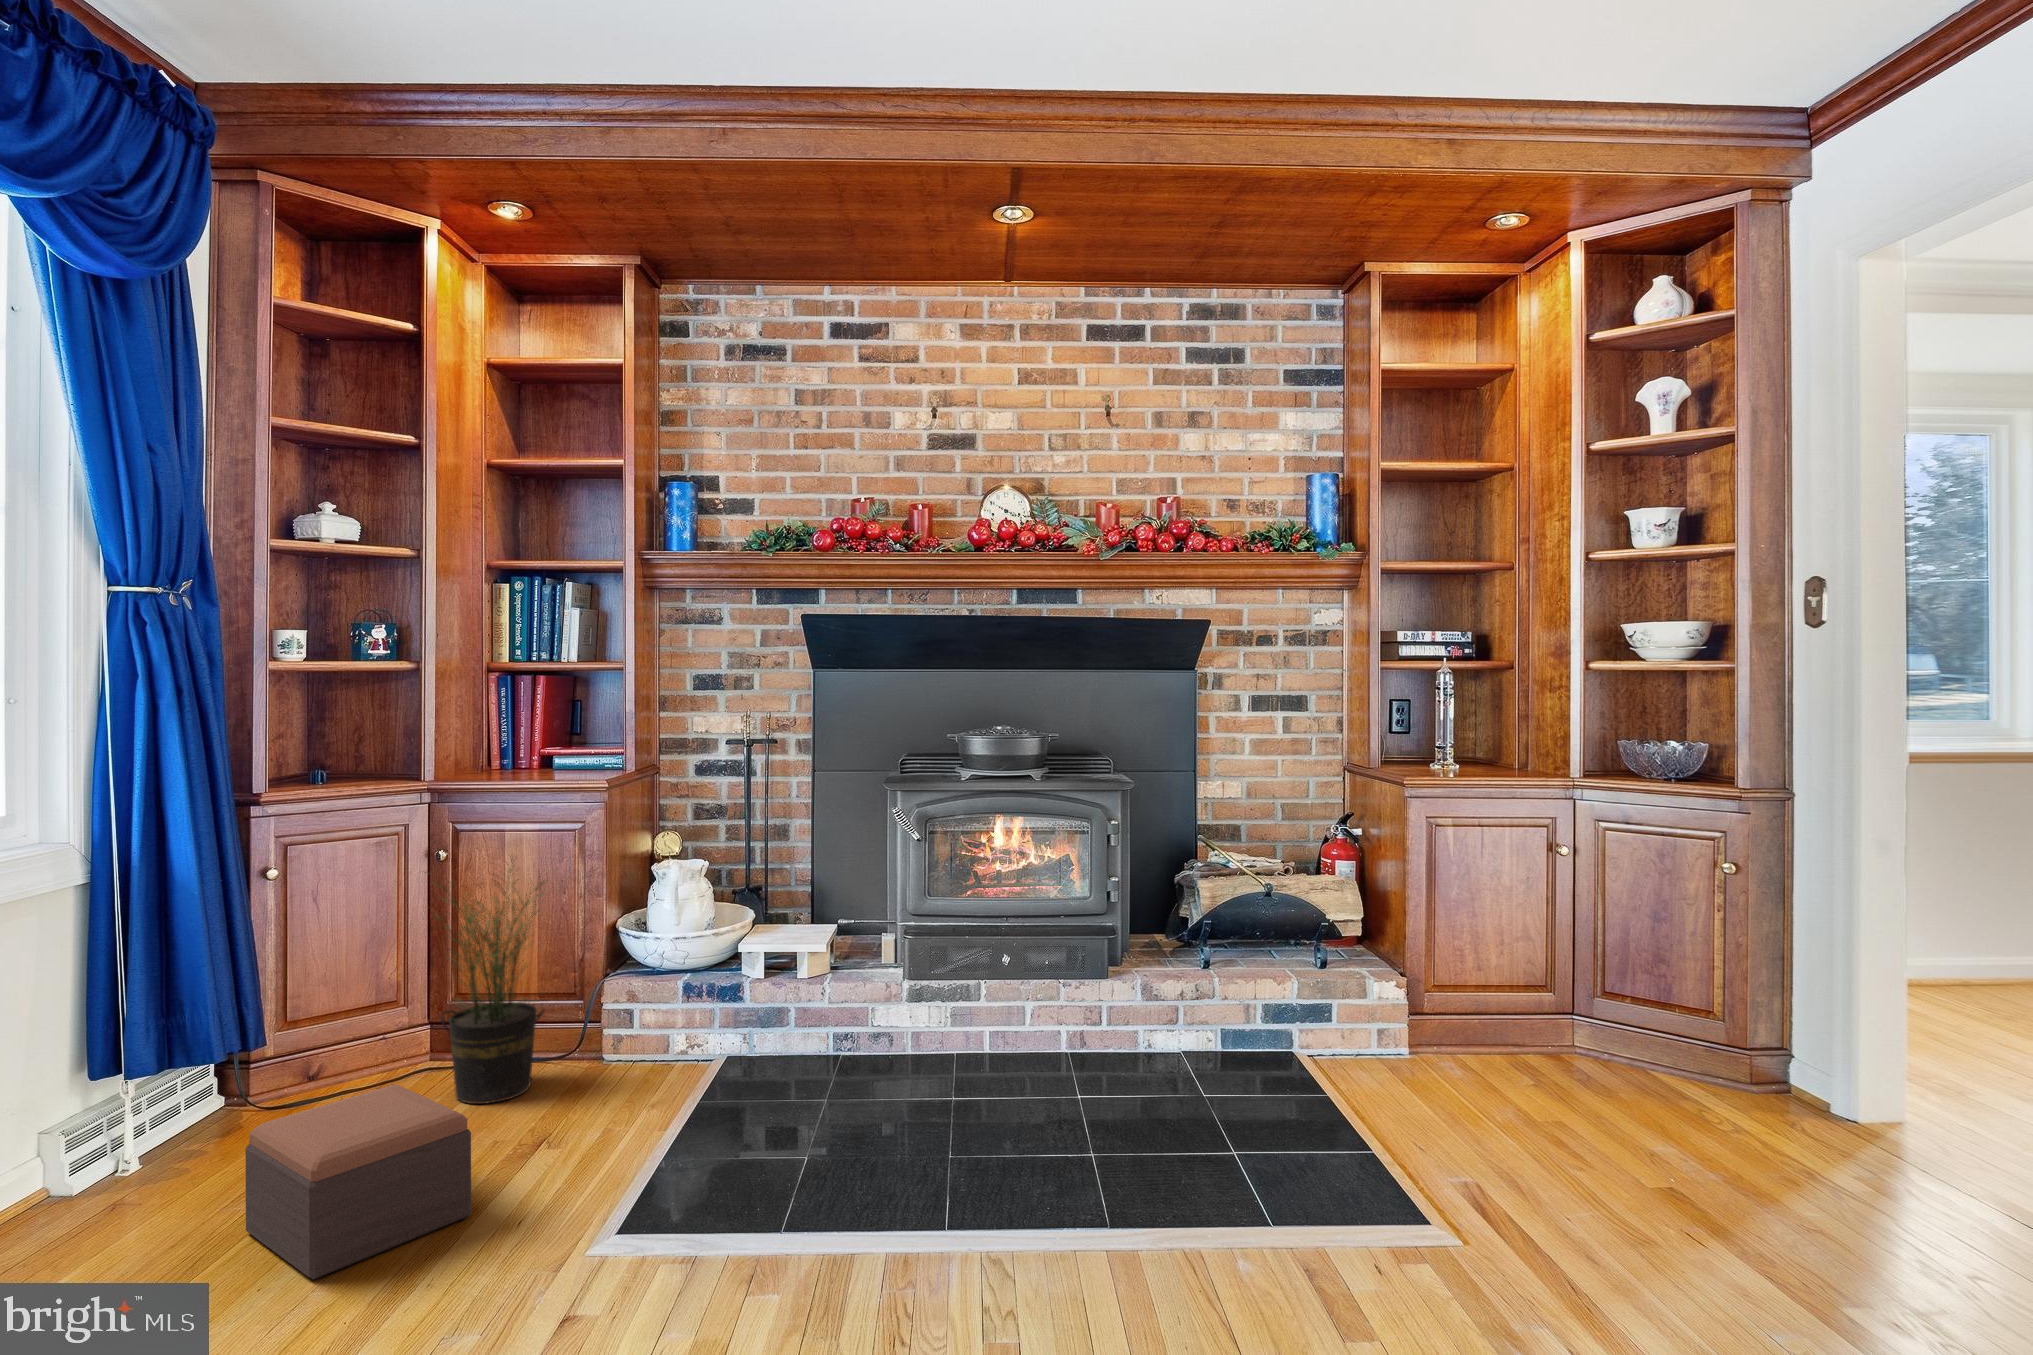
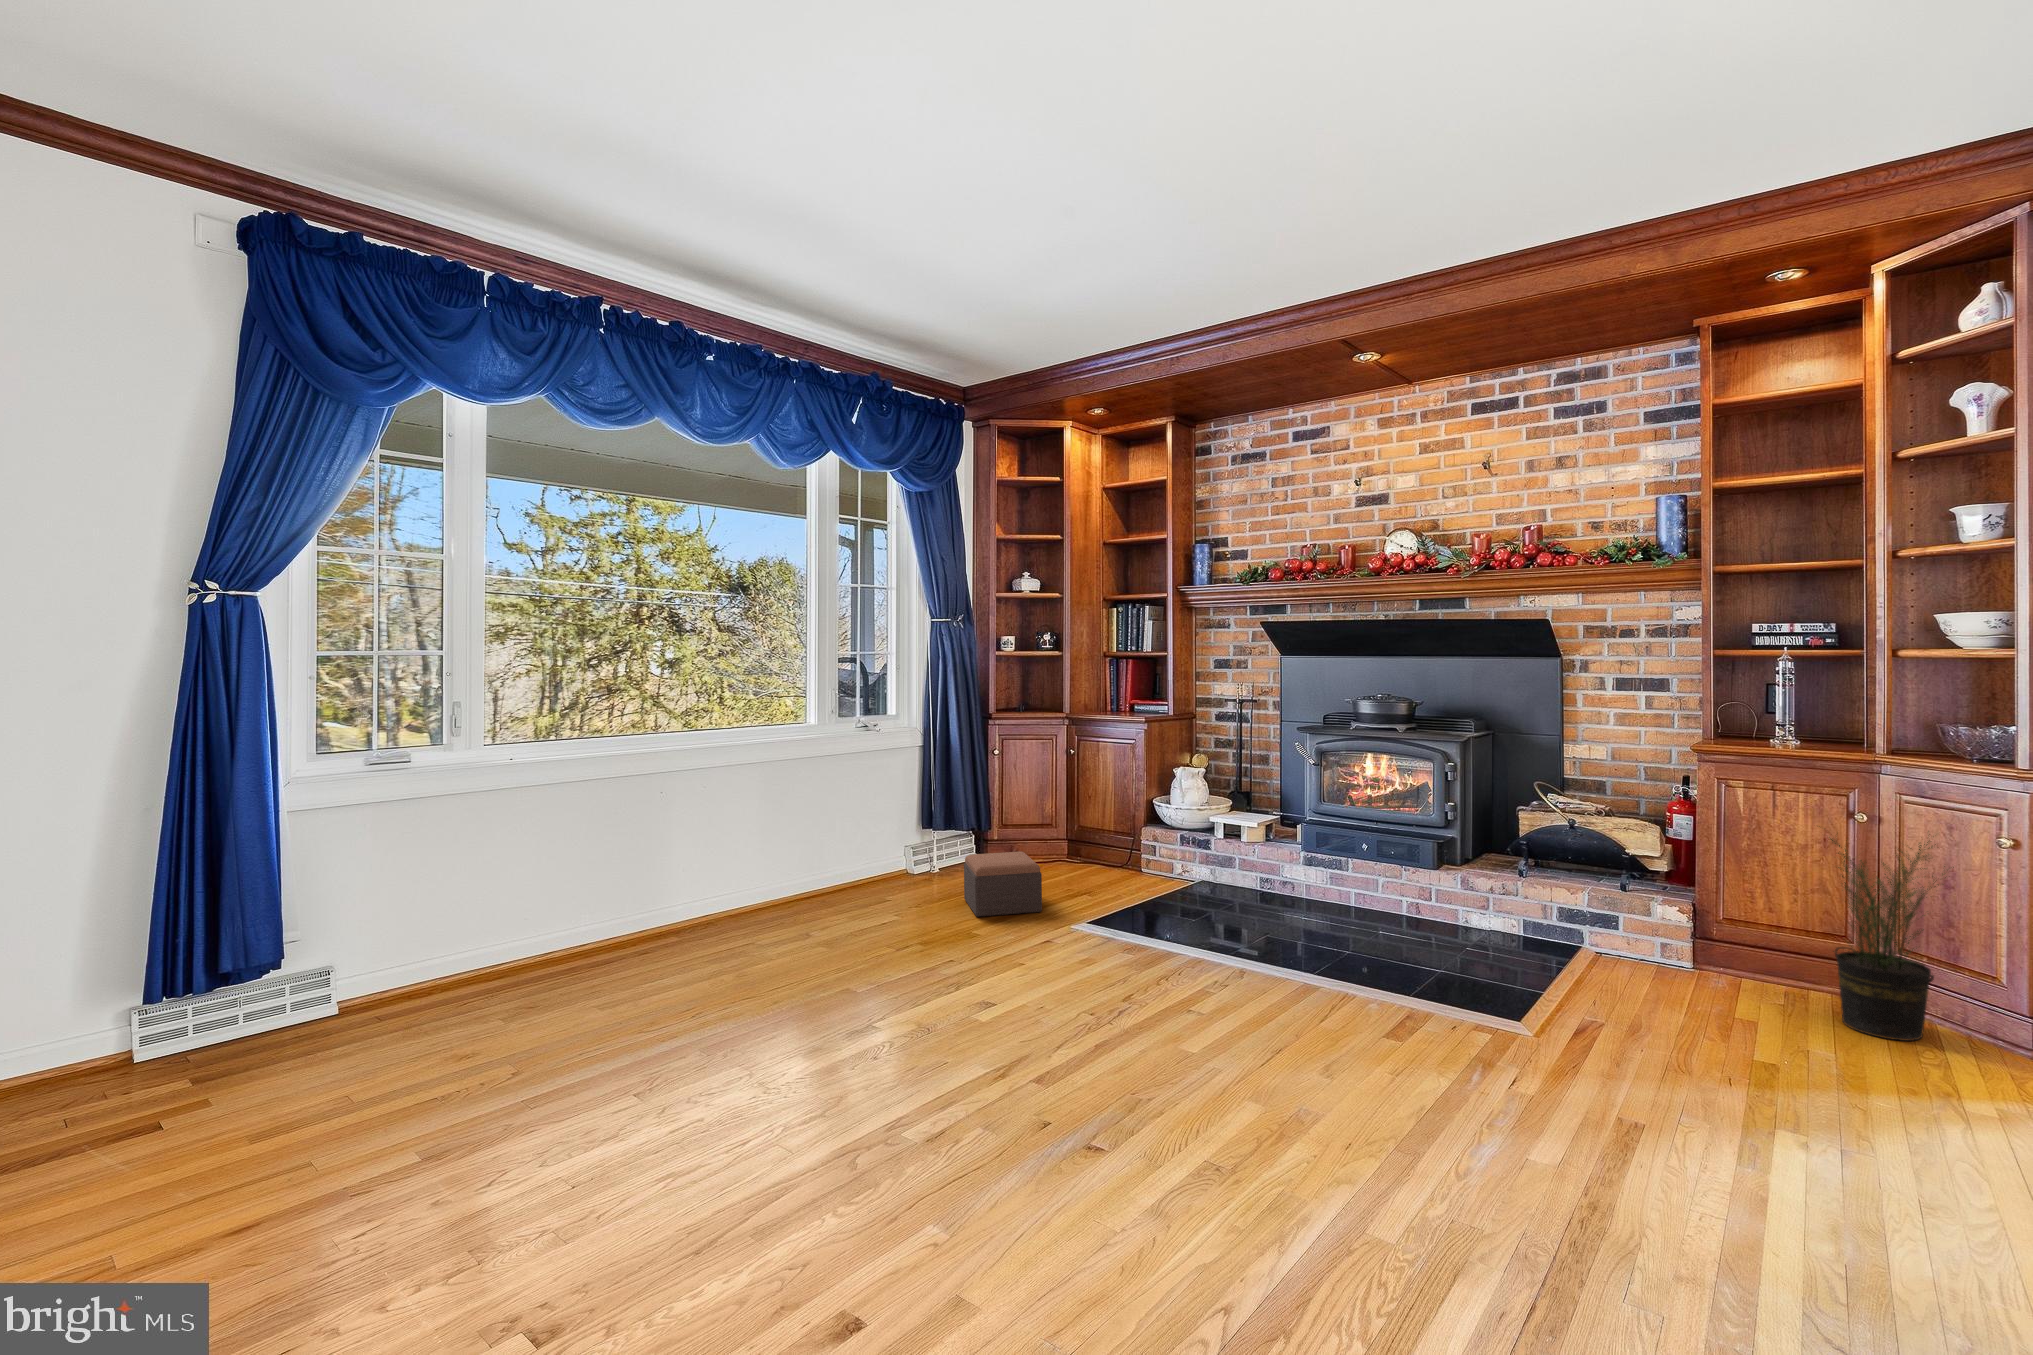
potted plant: present [432,859,547,1104] -> present [1829,834,1954,1041]

